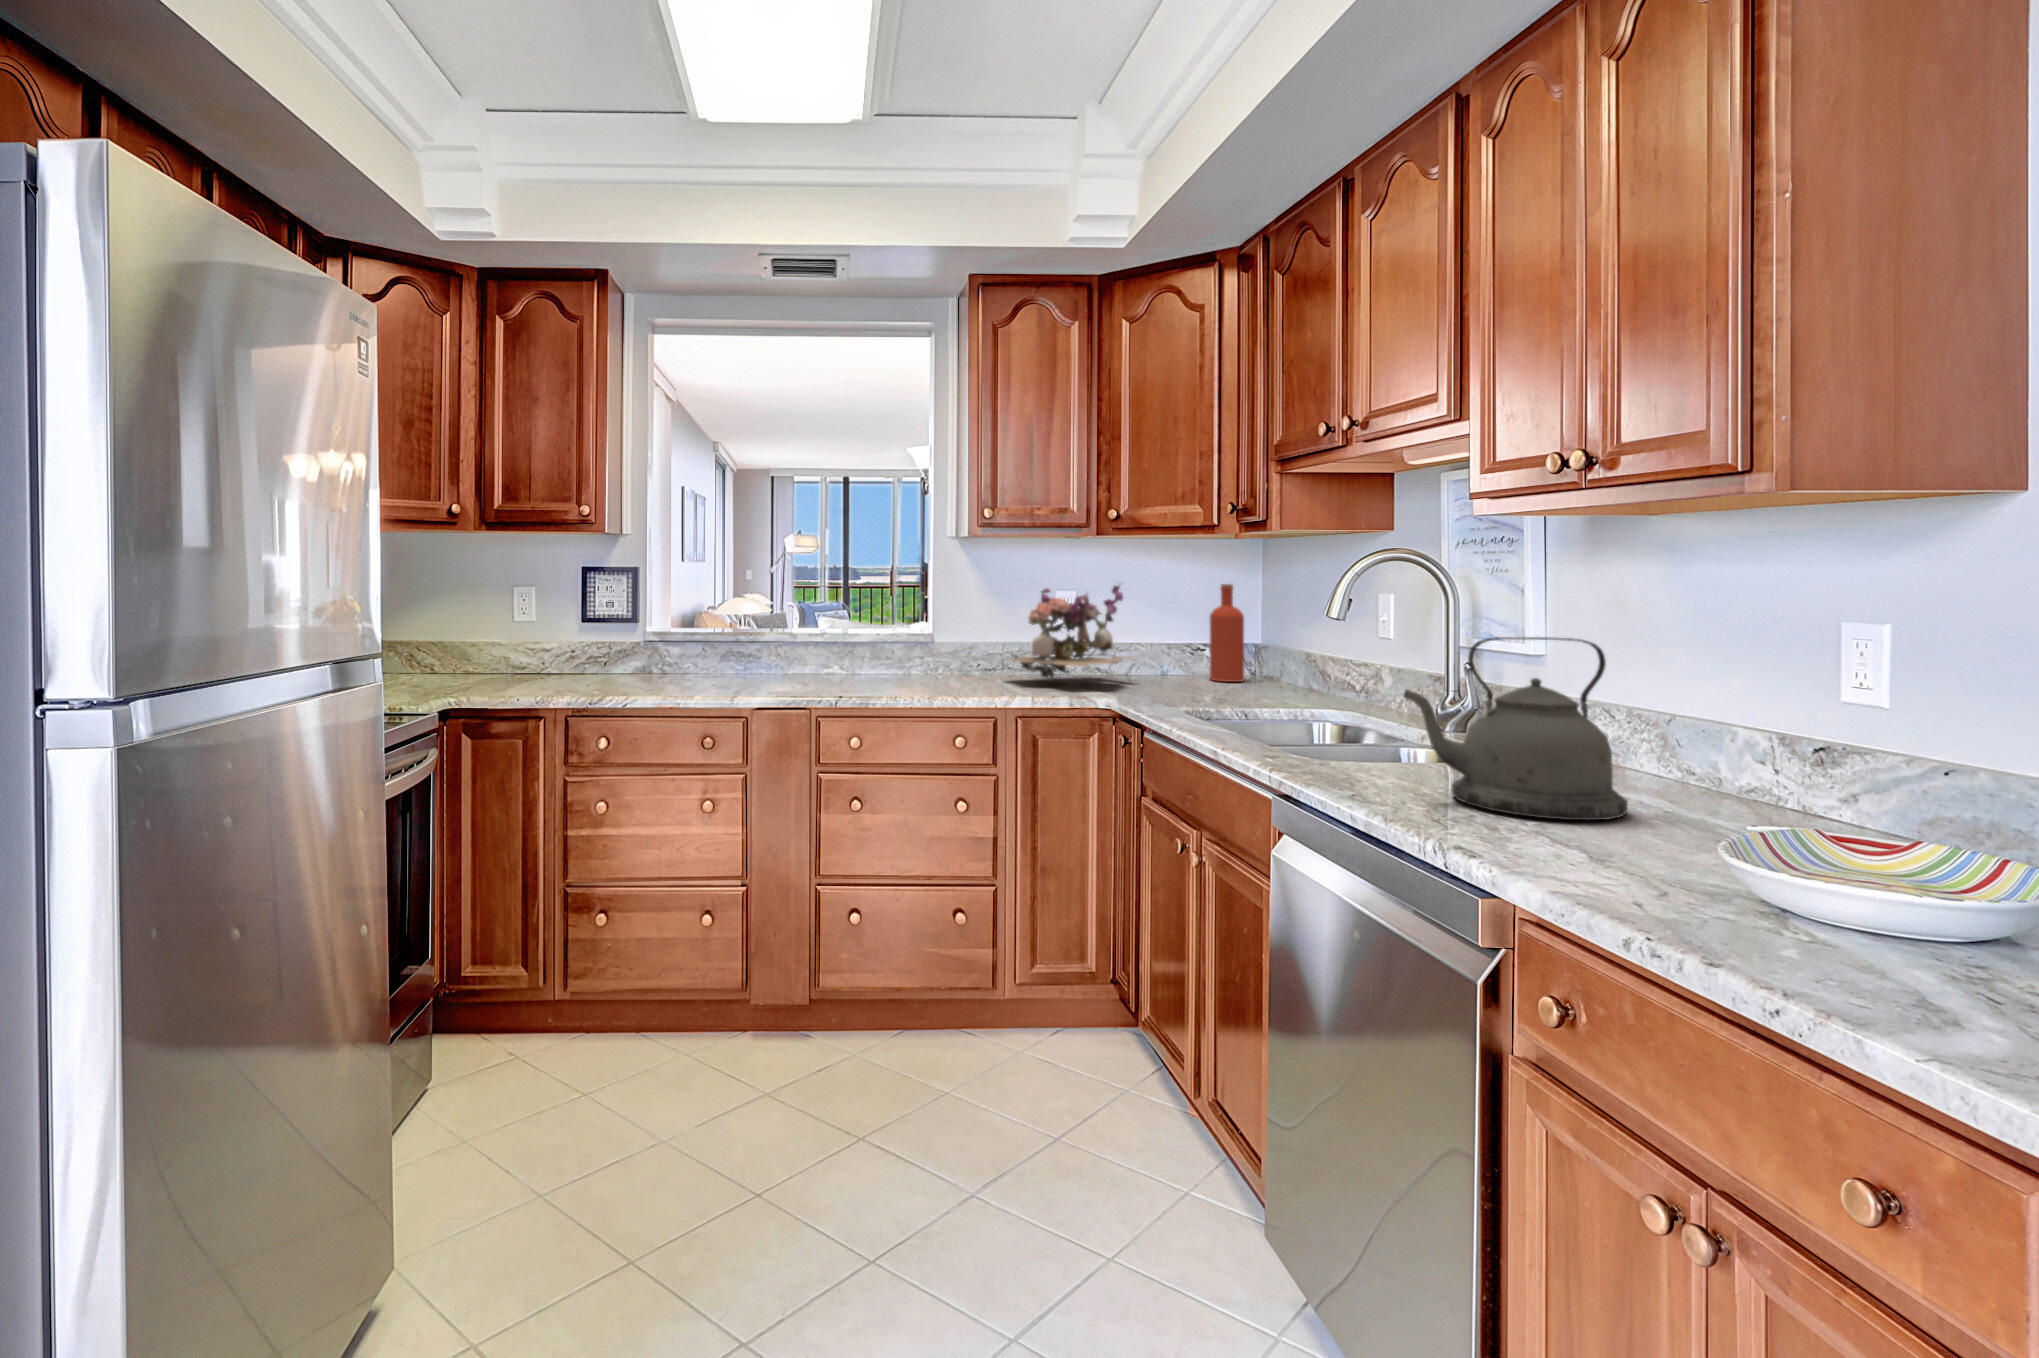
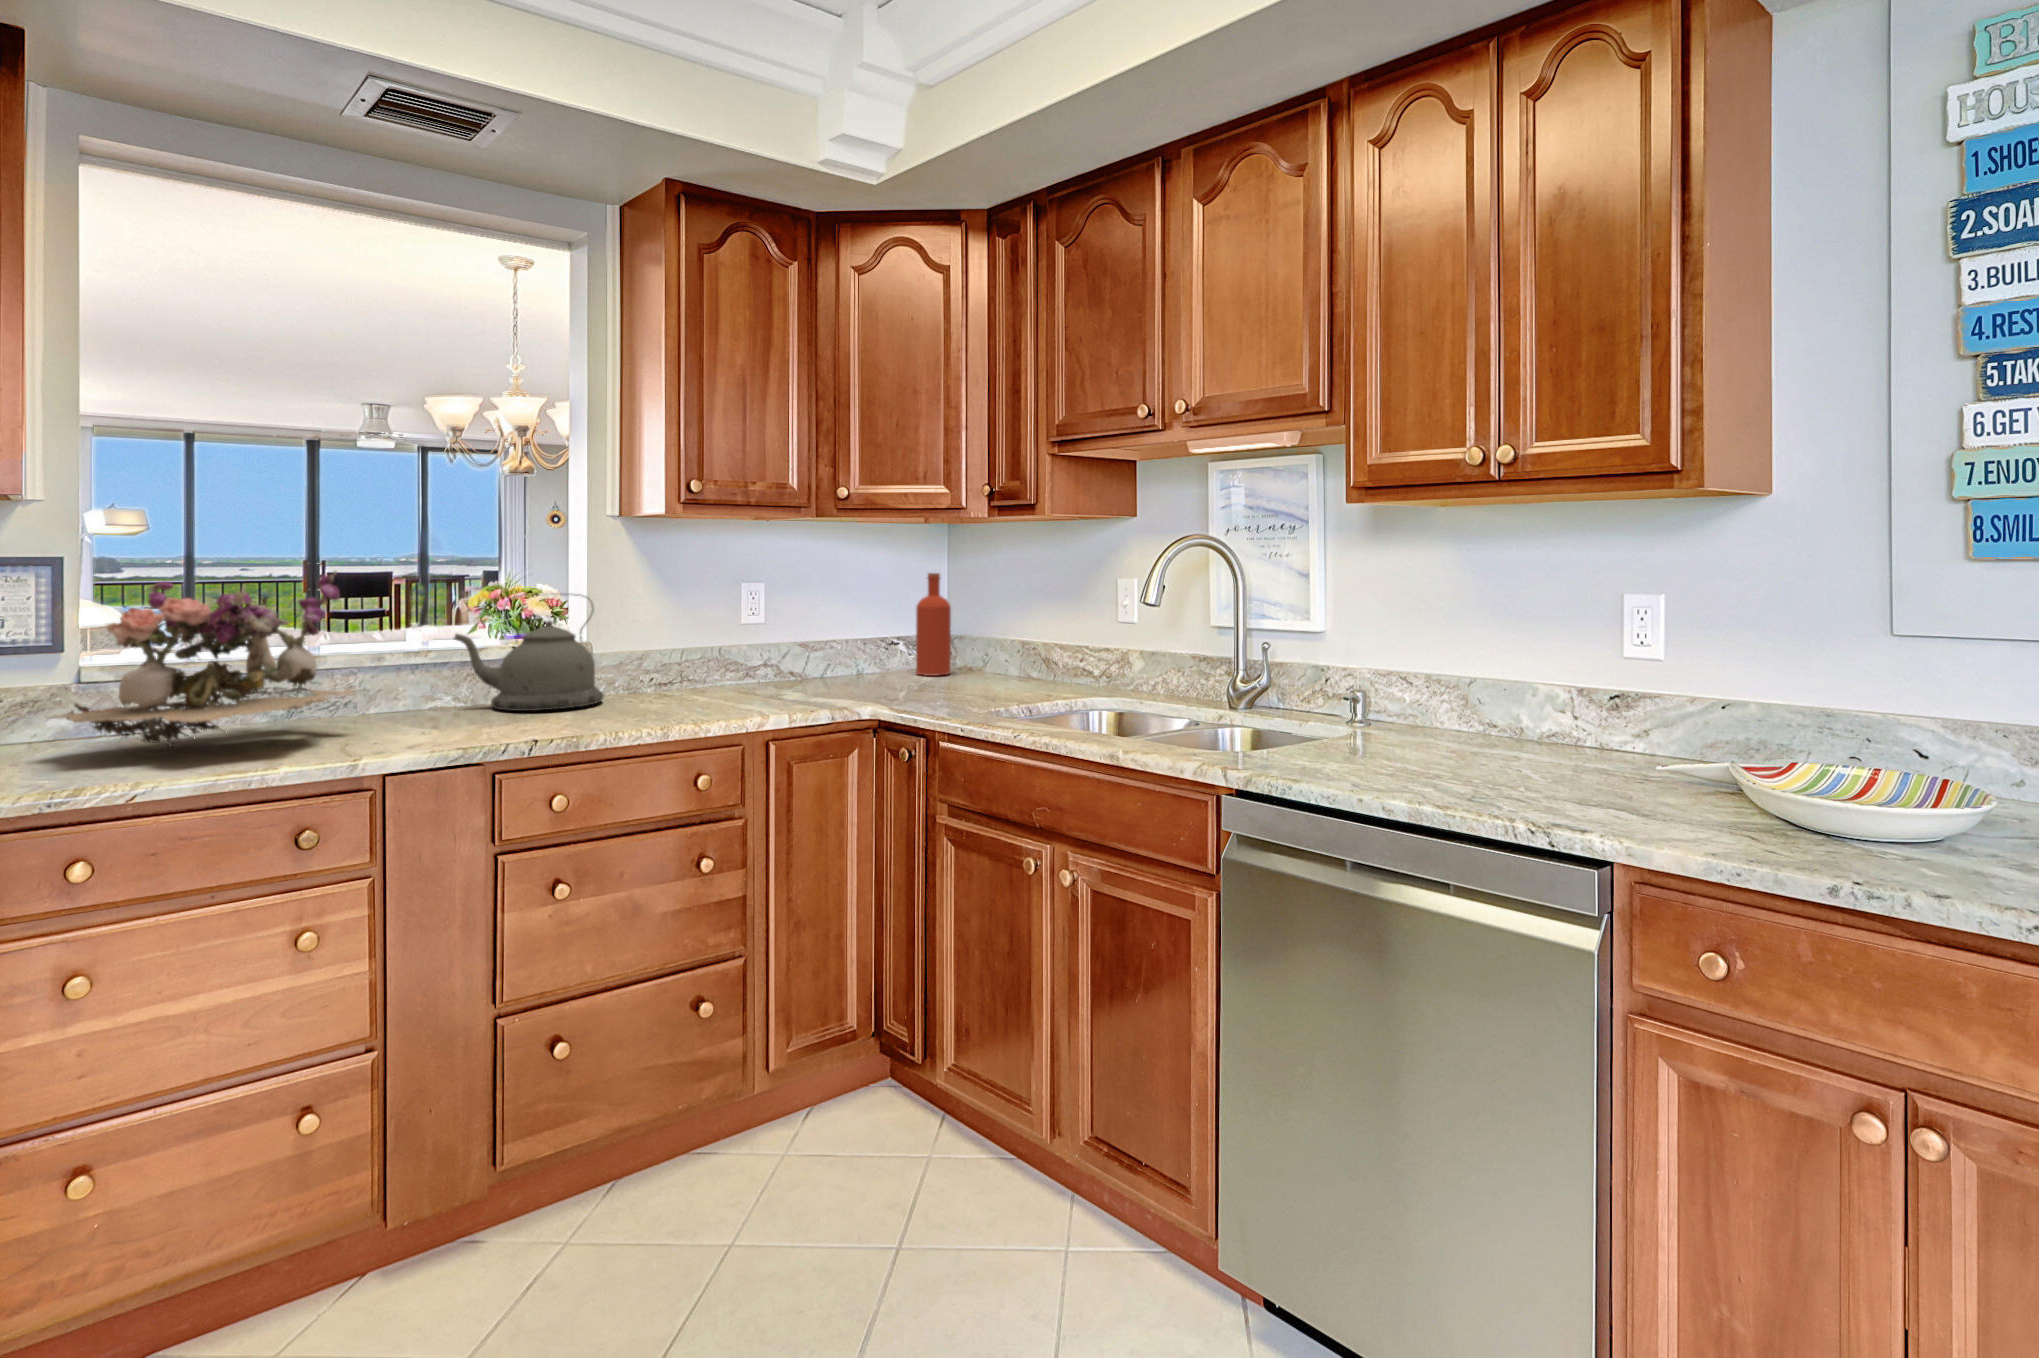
flower arrangement: present [1007,586,1128,680] -> present [46,571,357,747]
kettle: present [1404,637,1628,820] -> present [454,594,603,711]

